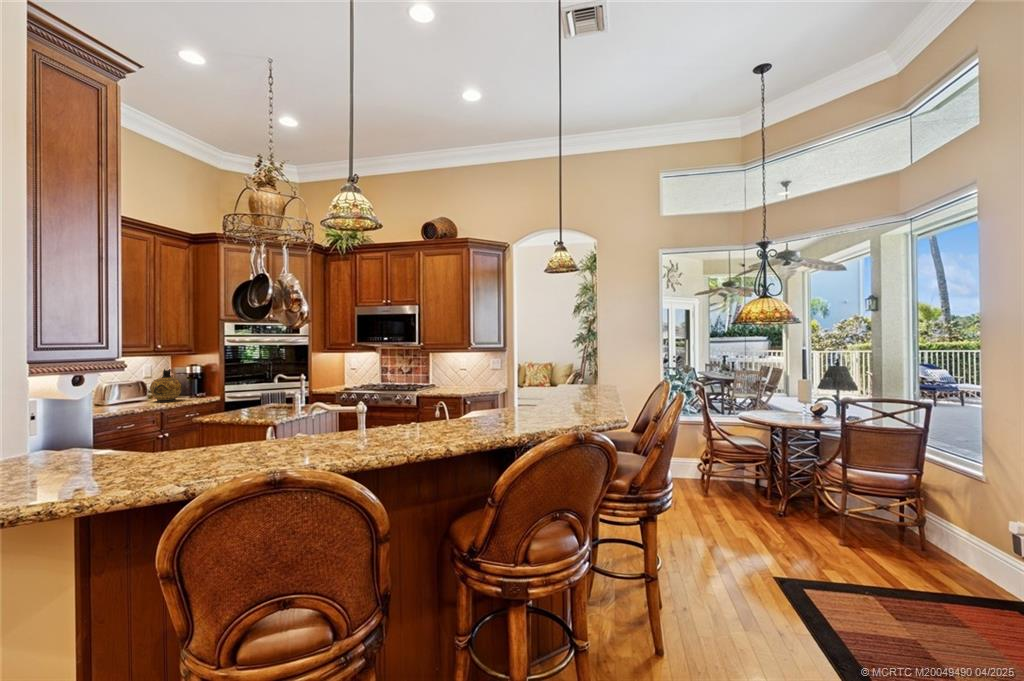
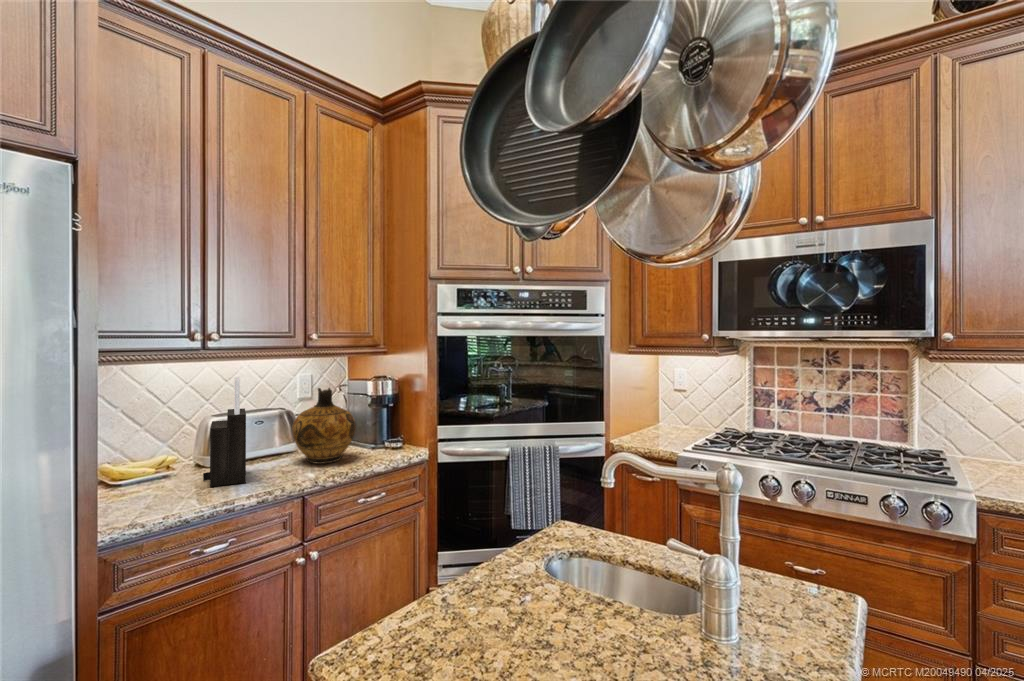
knife block: none [112,365,135,408] -> present [203,377,246,487]

